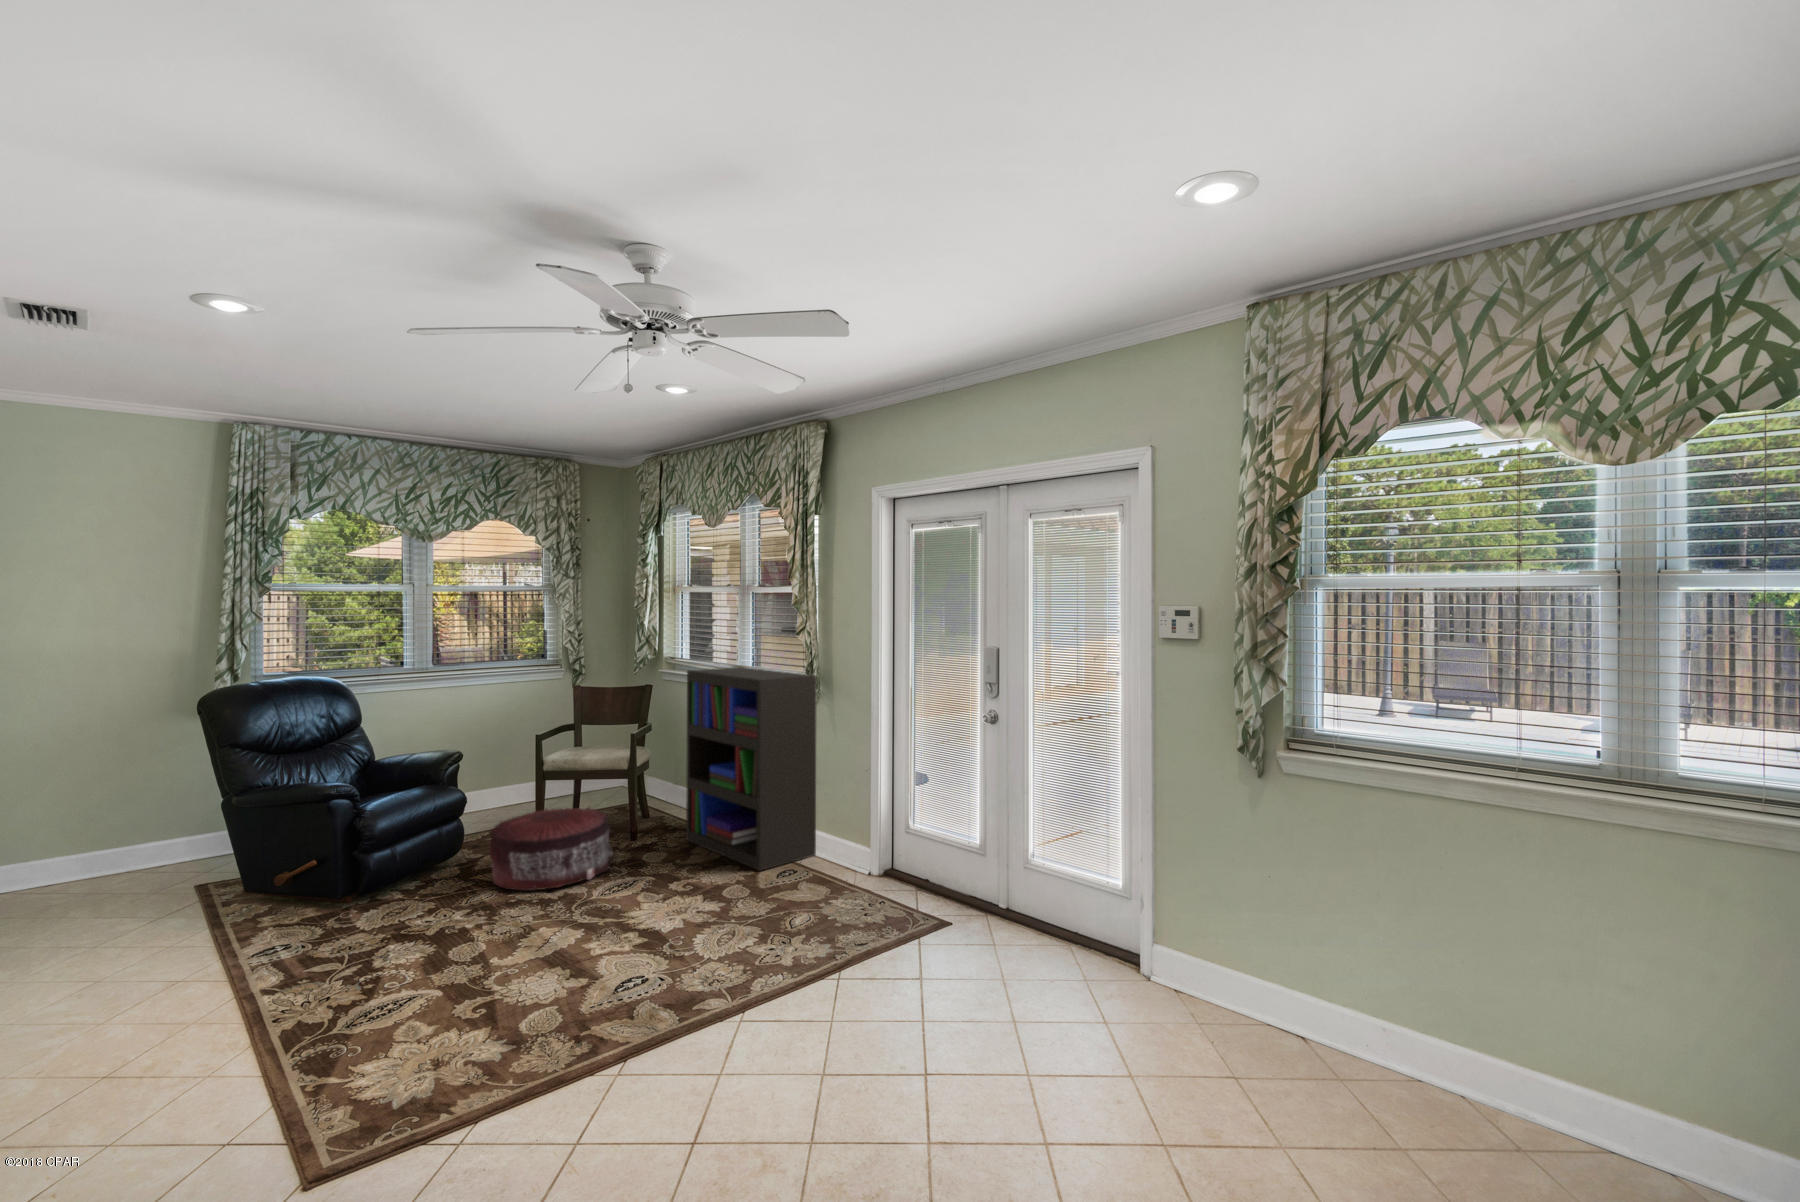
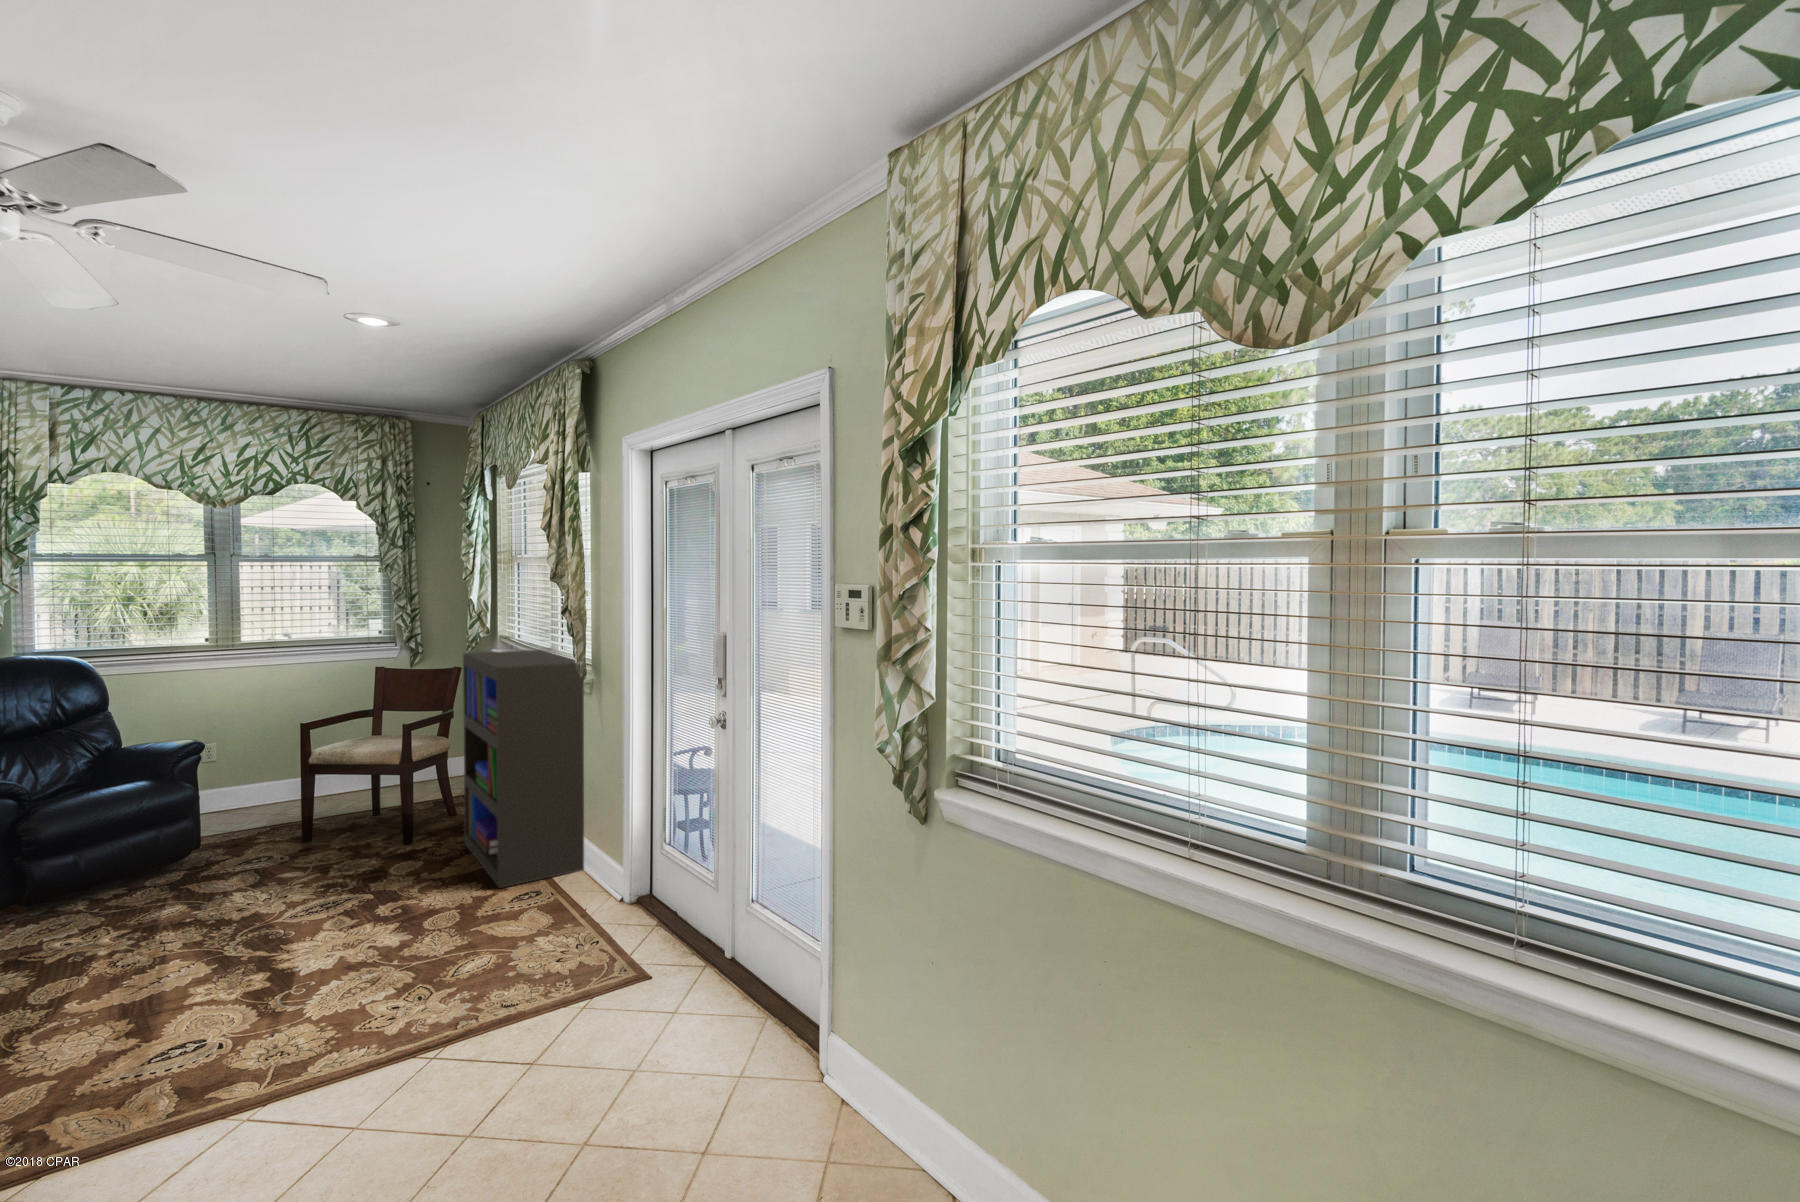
pouf: present [488,808,613,890] -> none [190,805,349,903]

